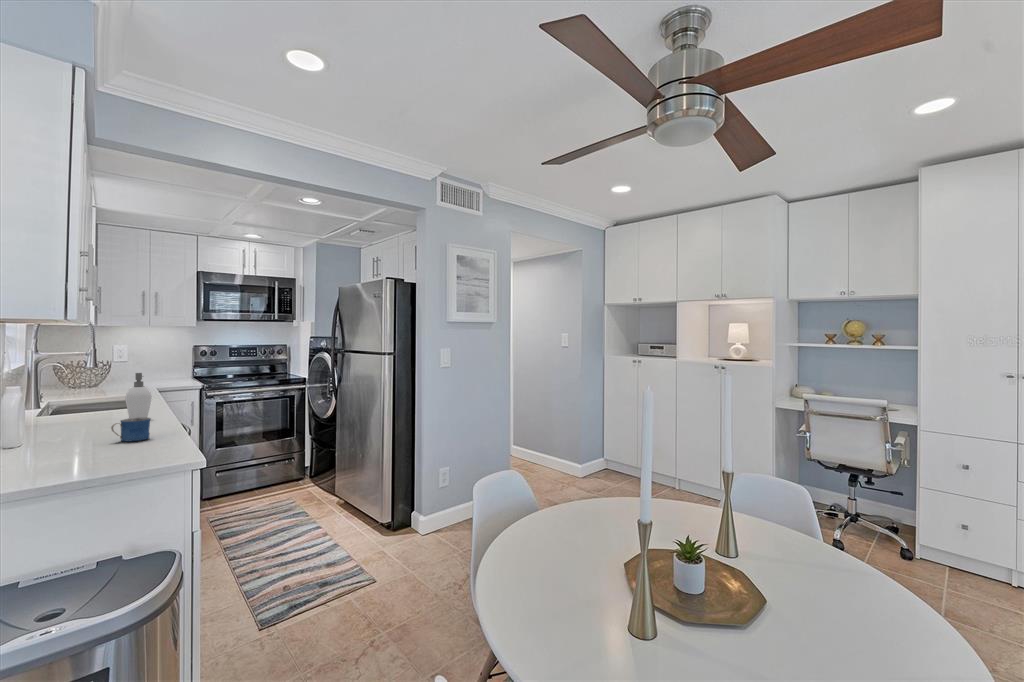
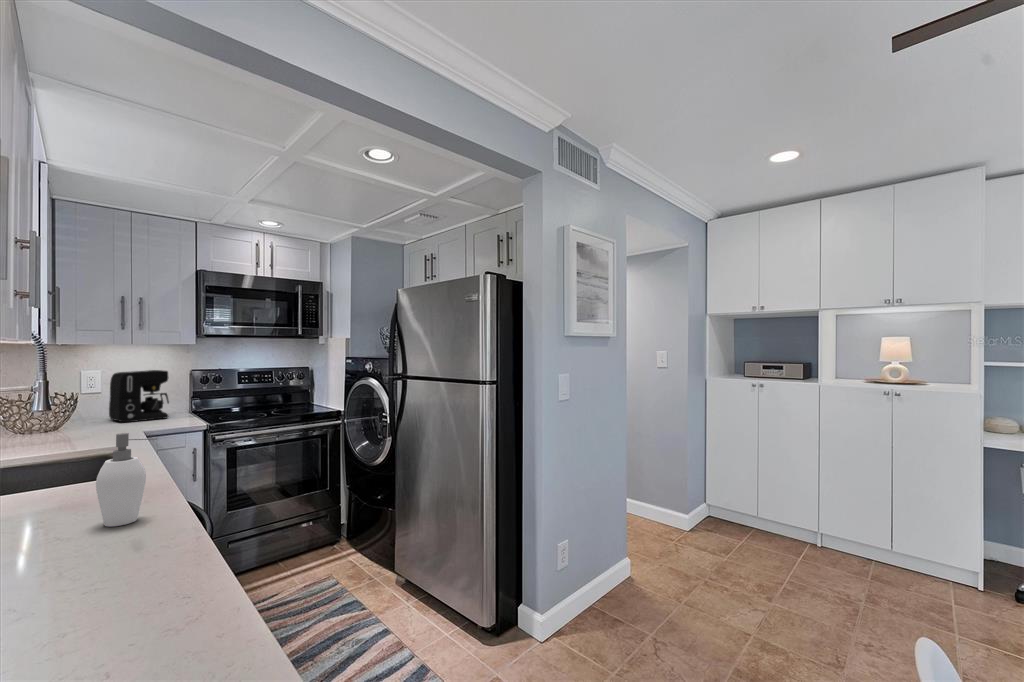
coffee maker: none [134,346,177,384] -> present [109,370,169,422]
mug: present [111,417,151,442] -> none [59,553,155,627]

